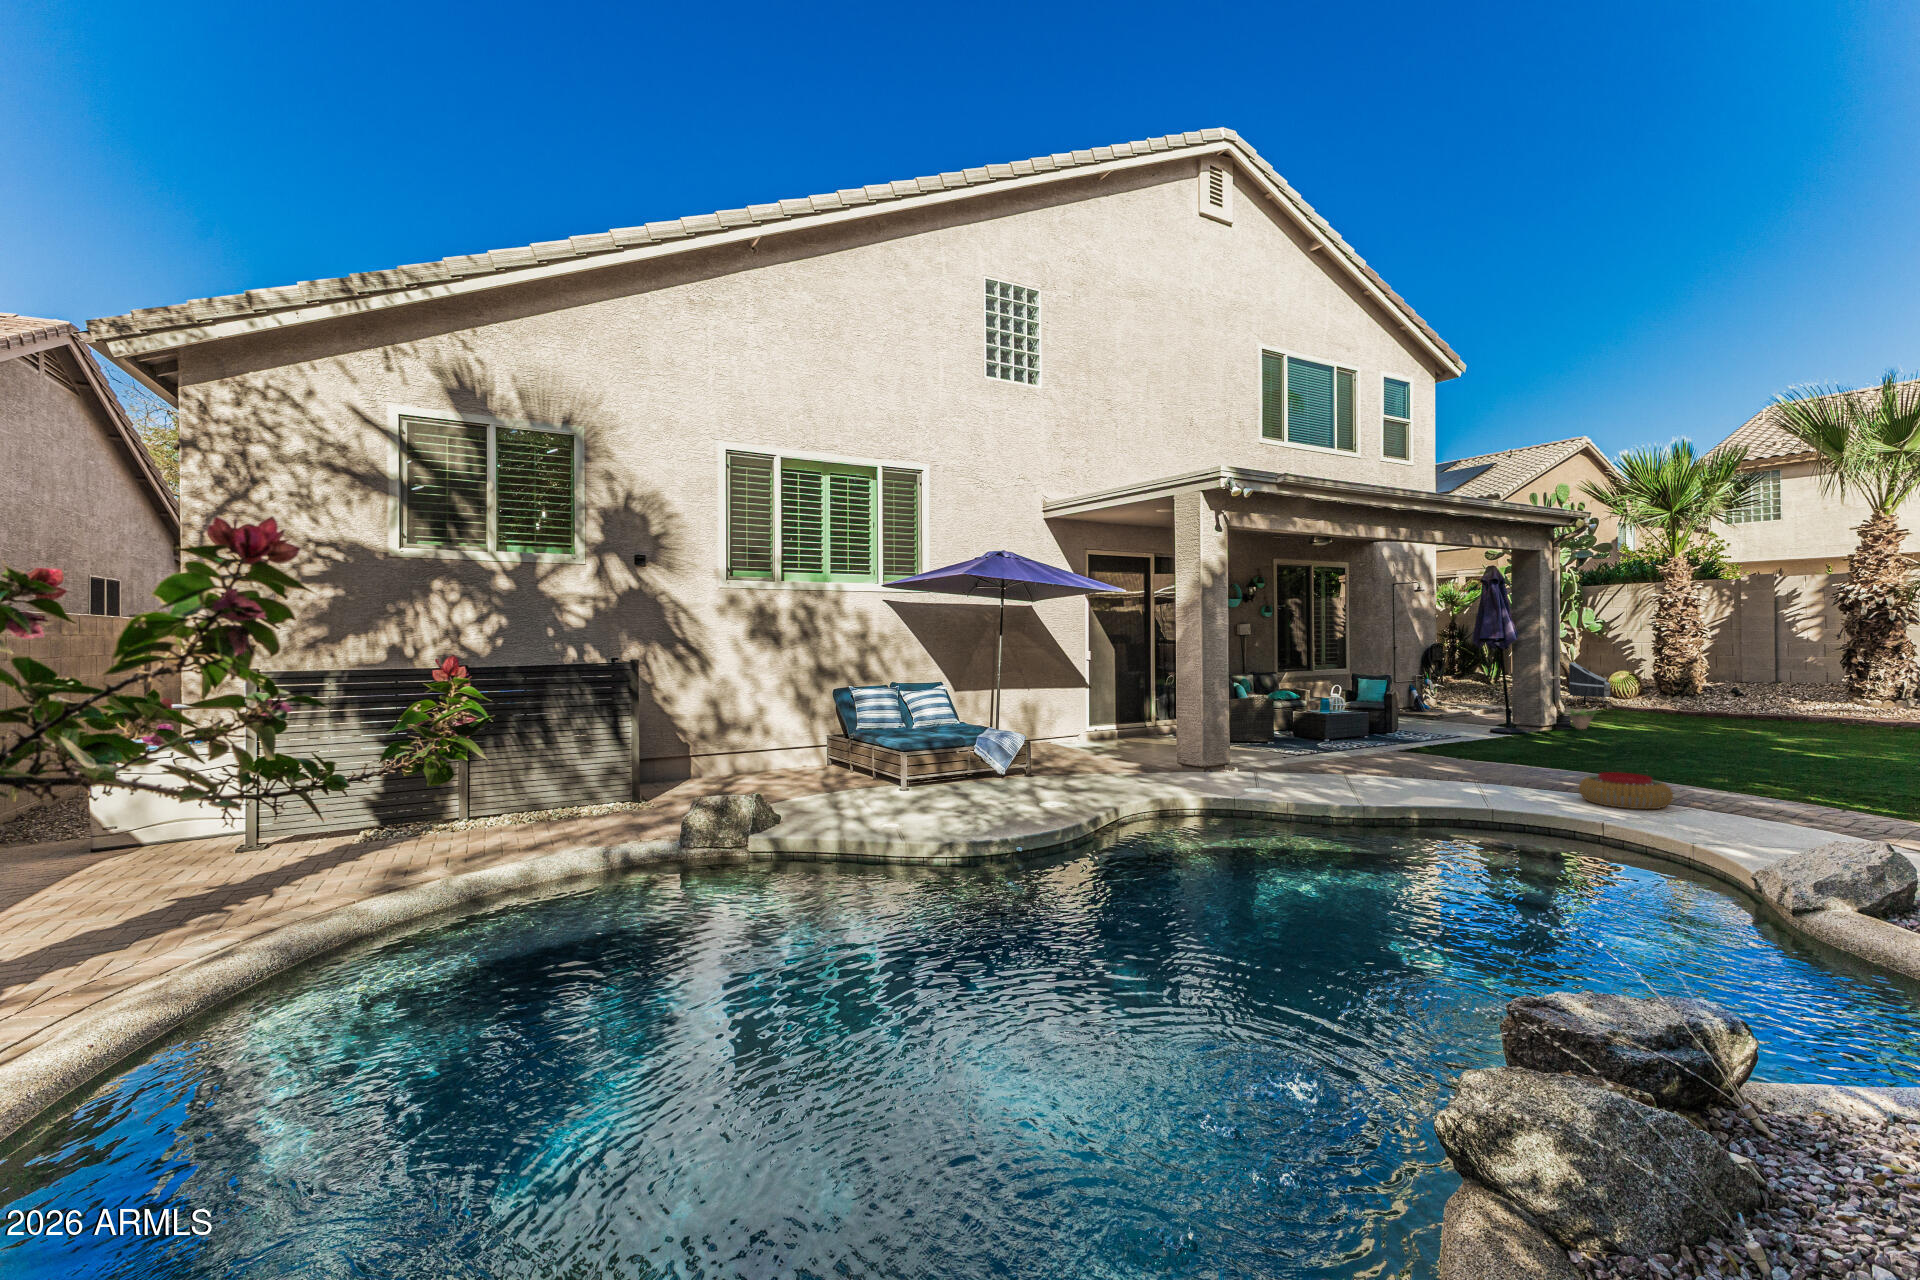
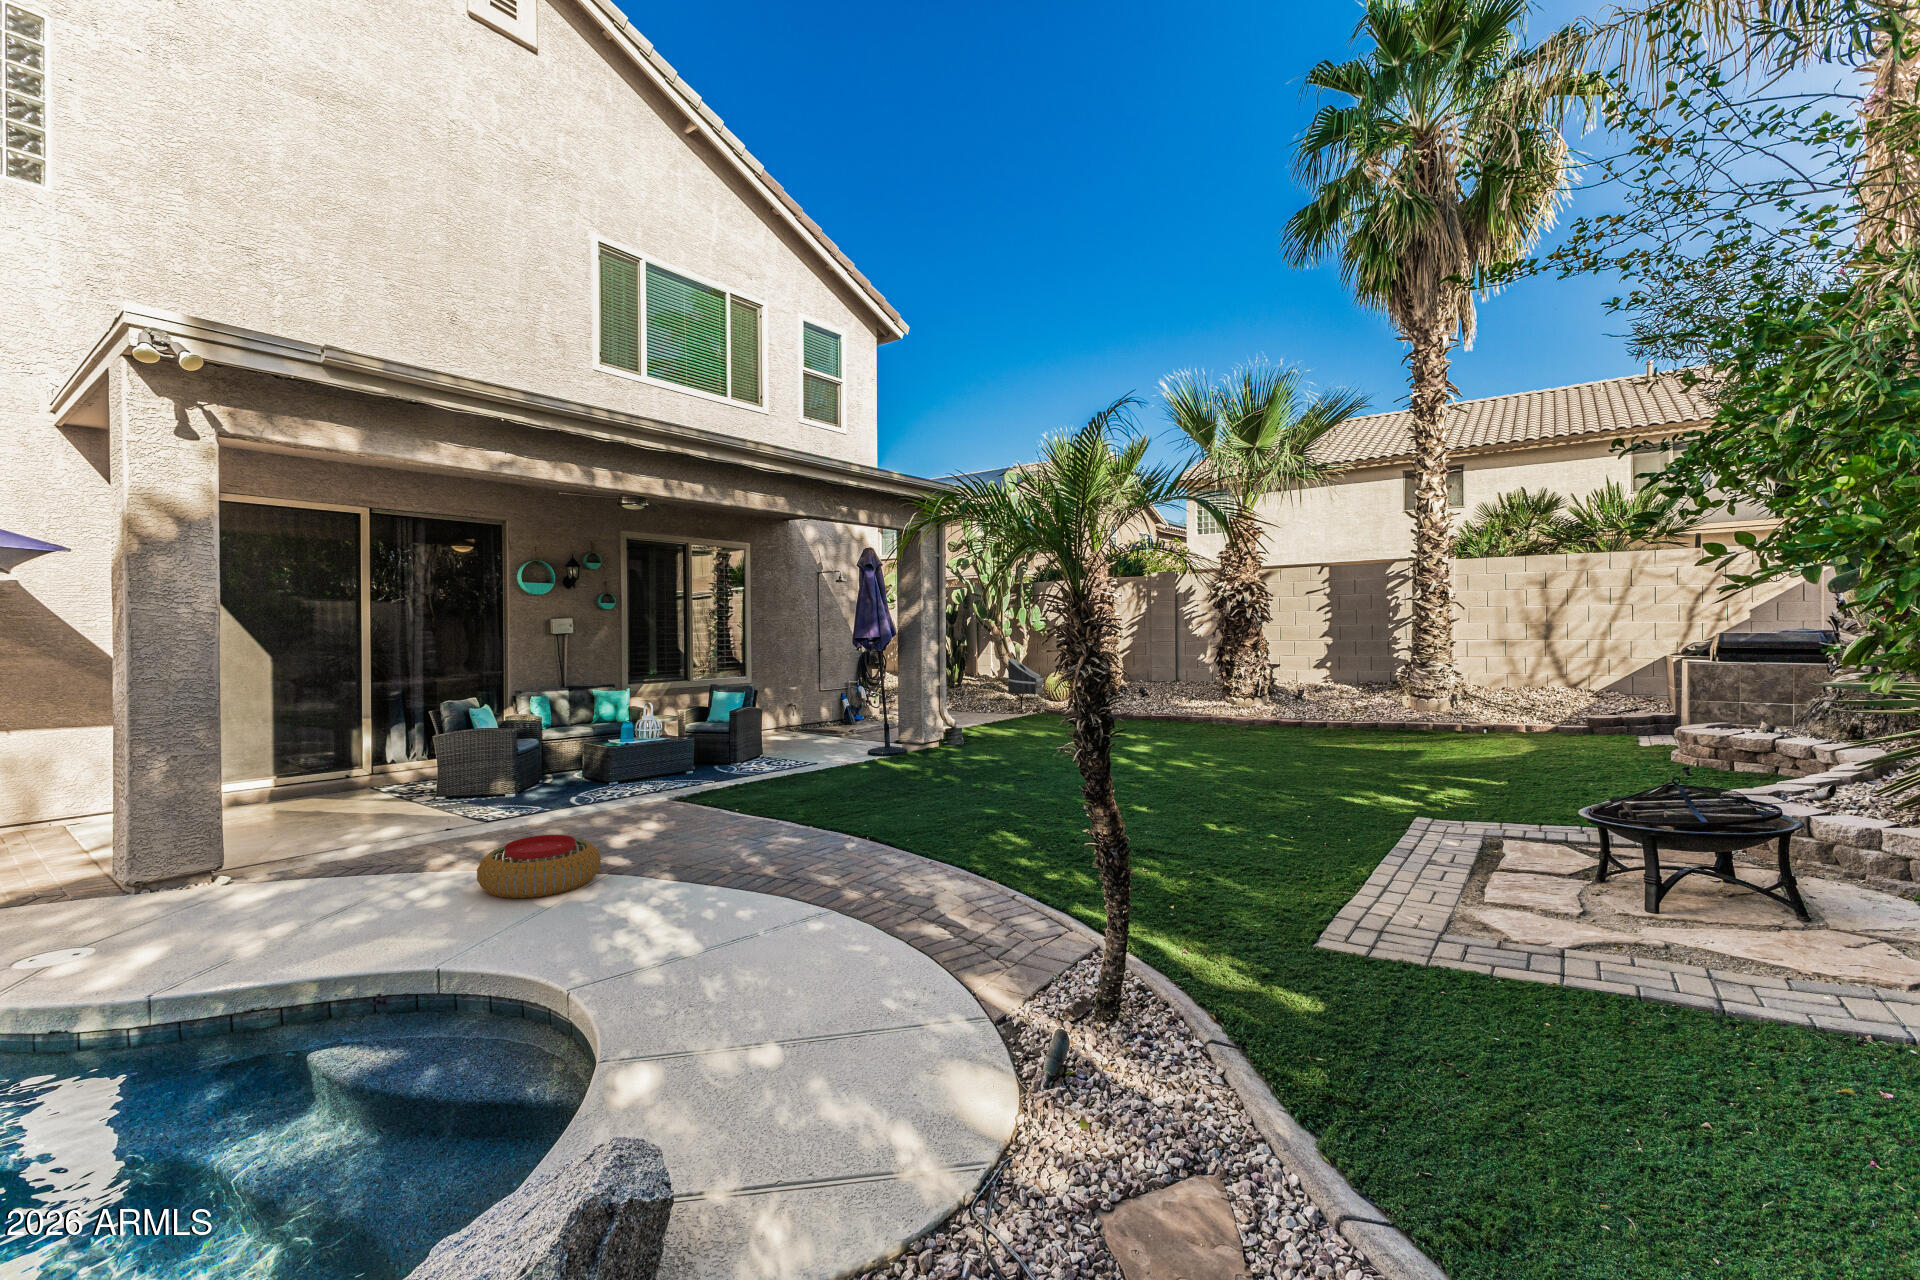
decorative plant: present [1569,709,1597,729] -> none [959,715,999,739]
pouf: present [1579,772,1673,809] -> present [477,835,601,898]

